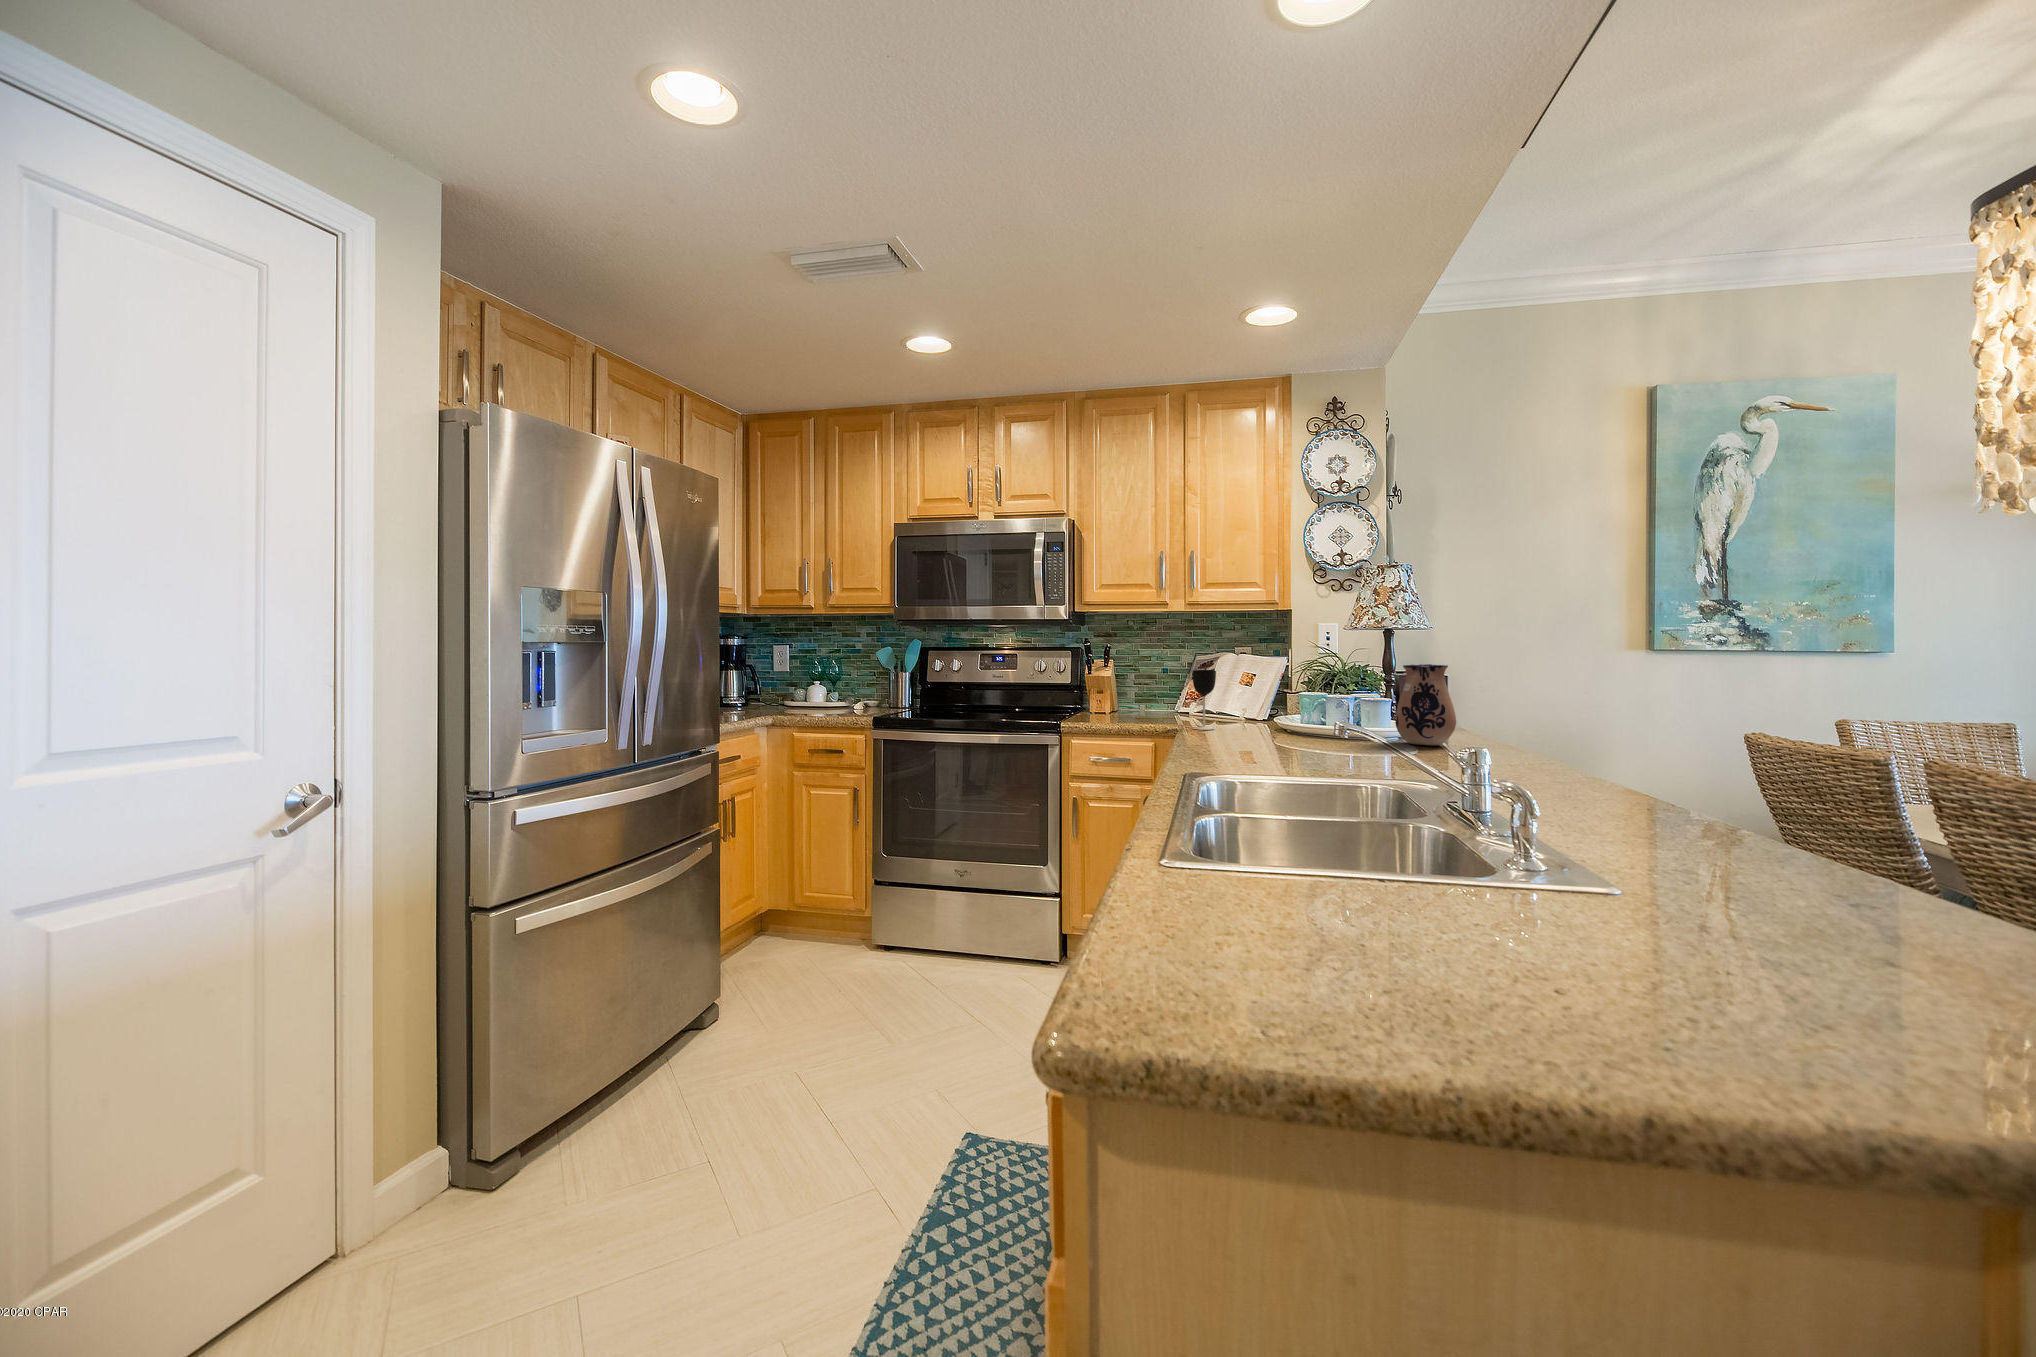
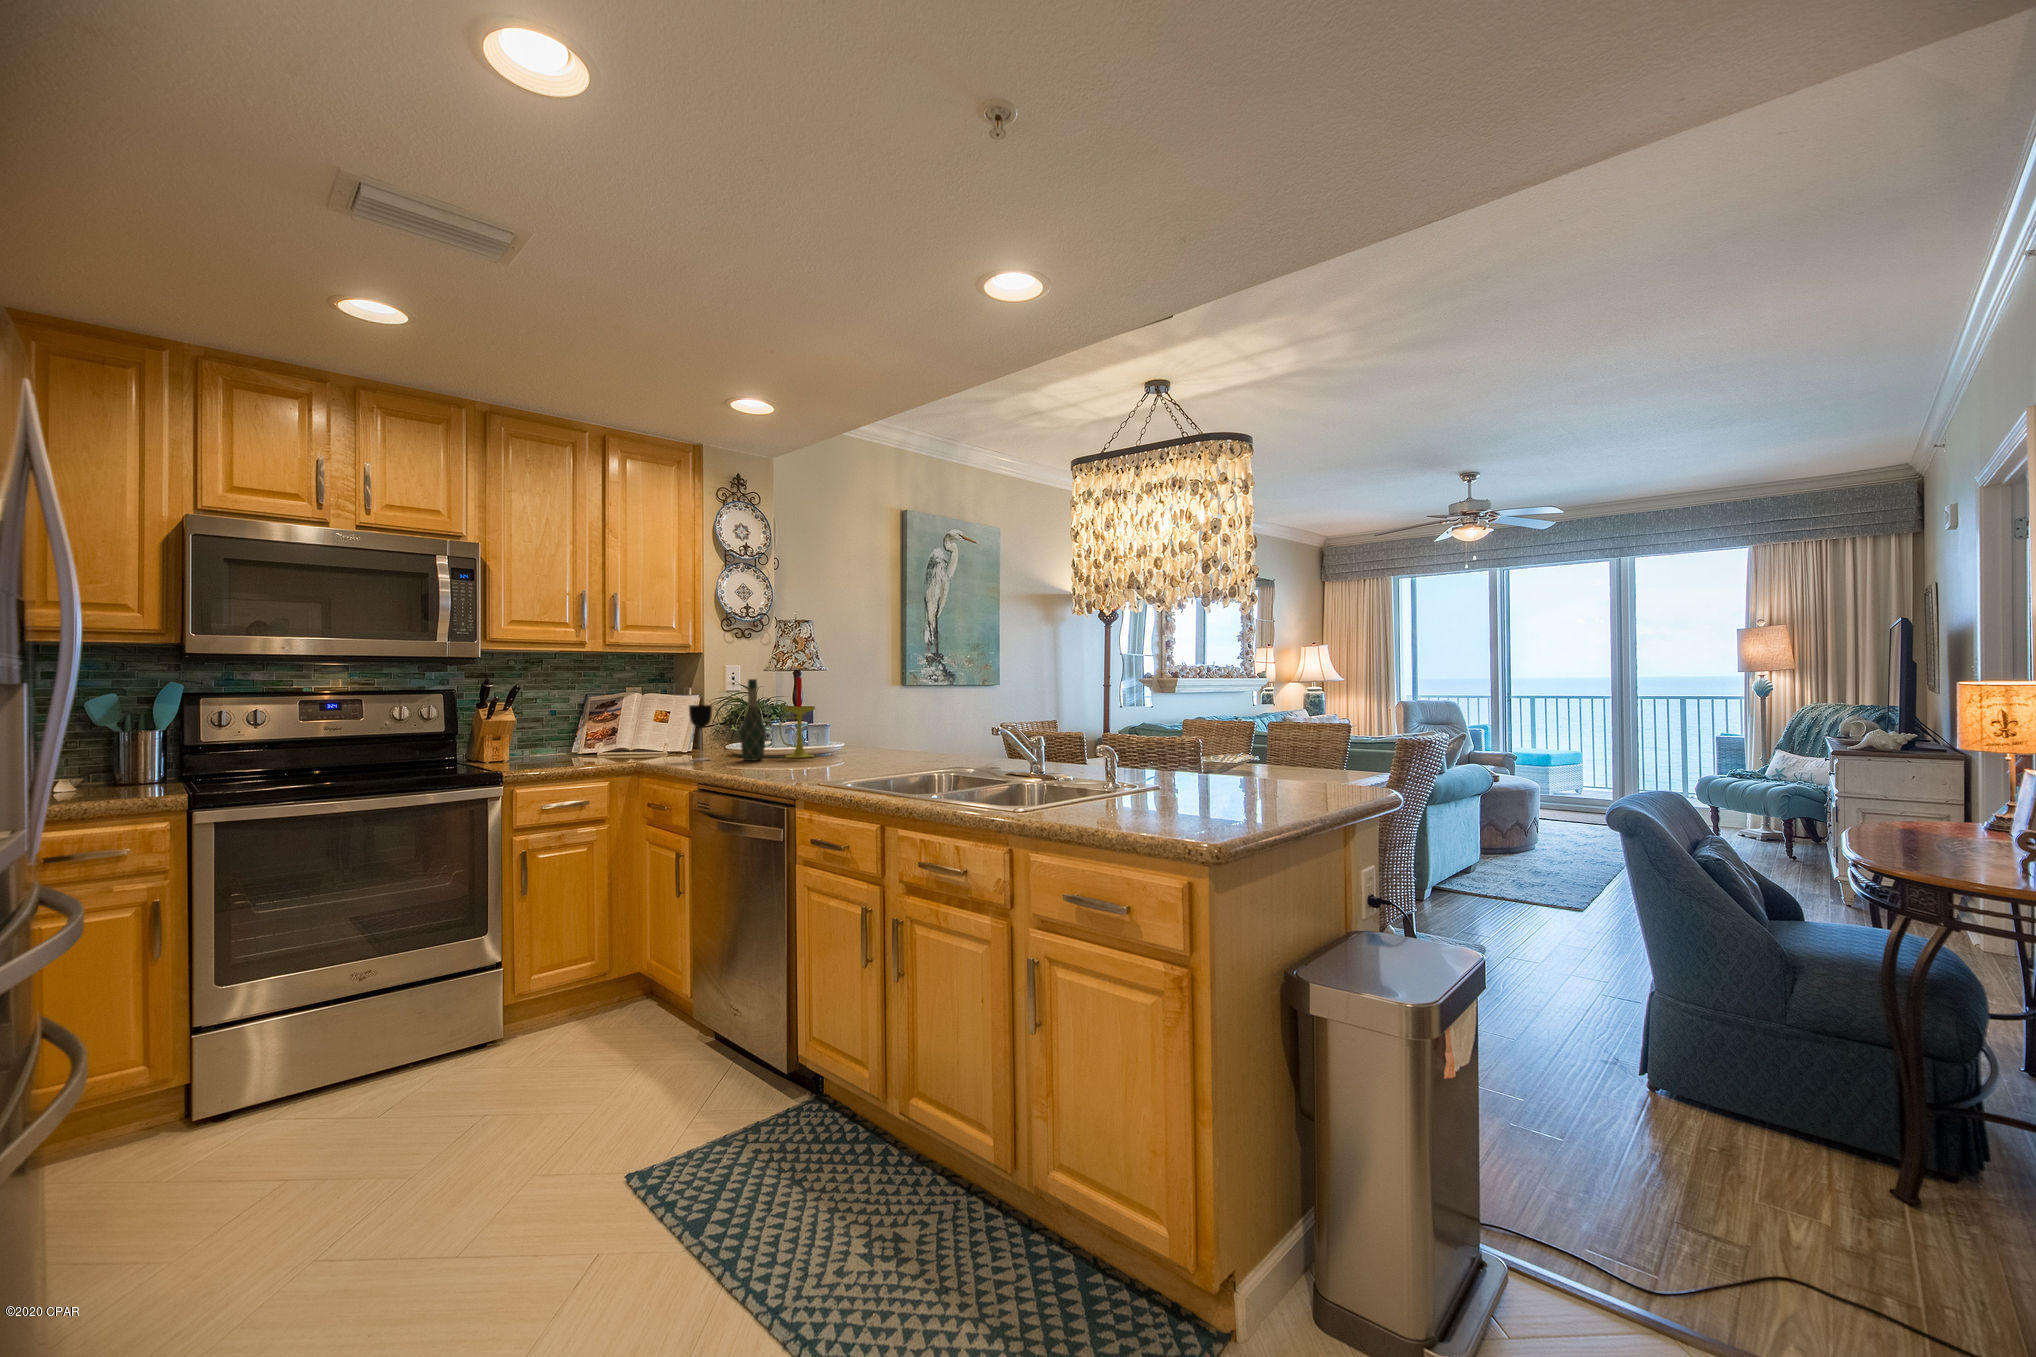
candle: none [1287,639,1338,739] -> present [779,677,815,758]
wine bottle: none [1230,644,1260,736] -> present [739,679,766,761]
ceramic pitcher: present [1395,664,1456,745] -> none [850,694,892,755]

